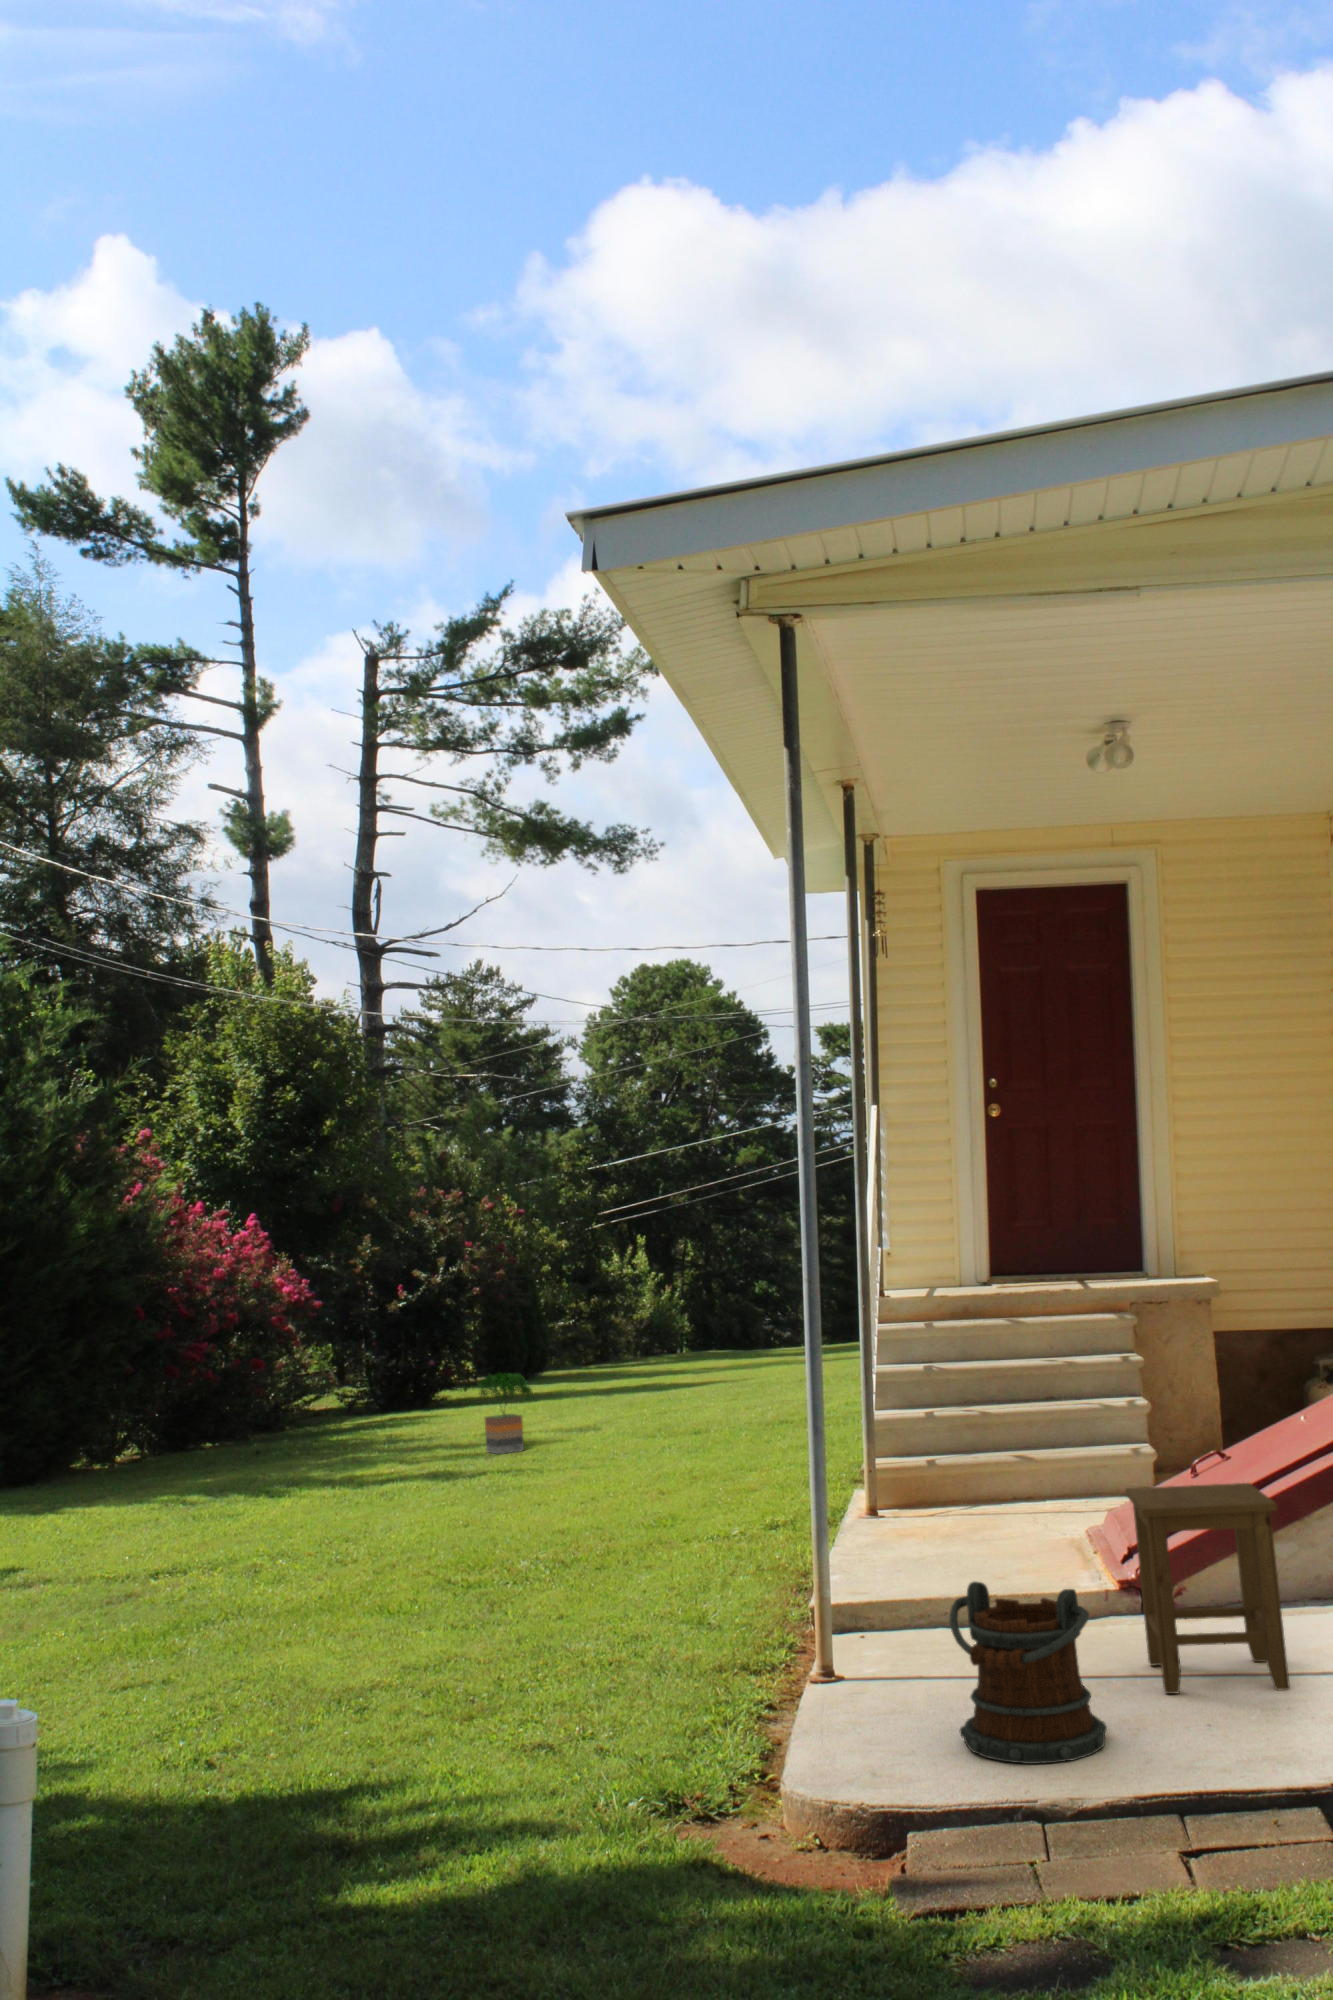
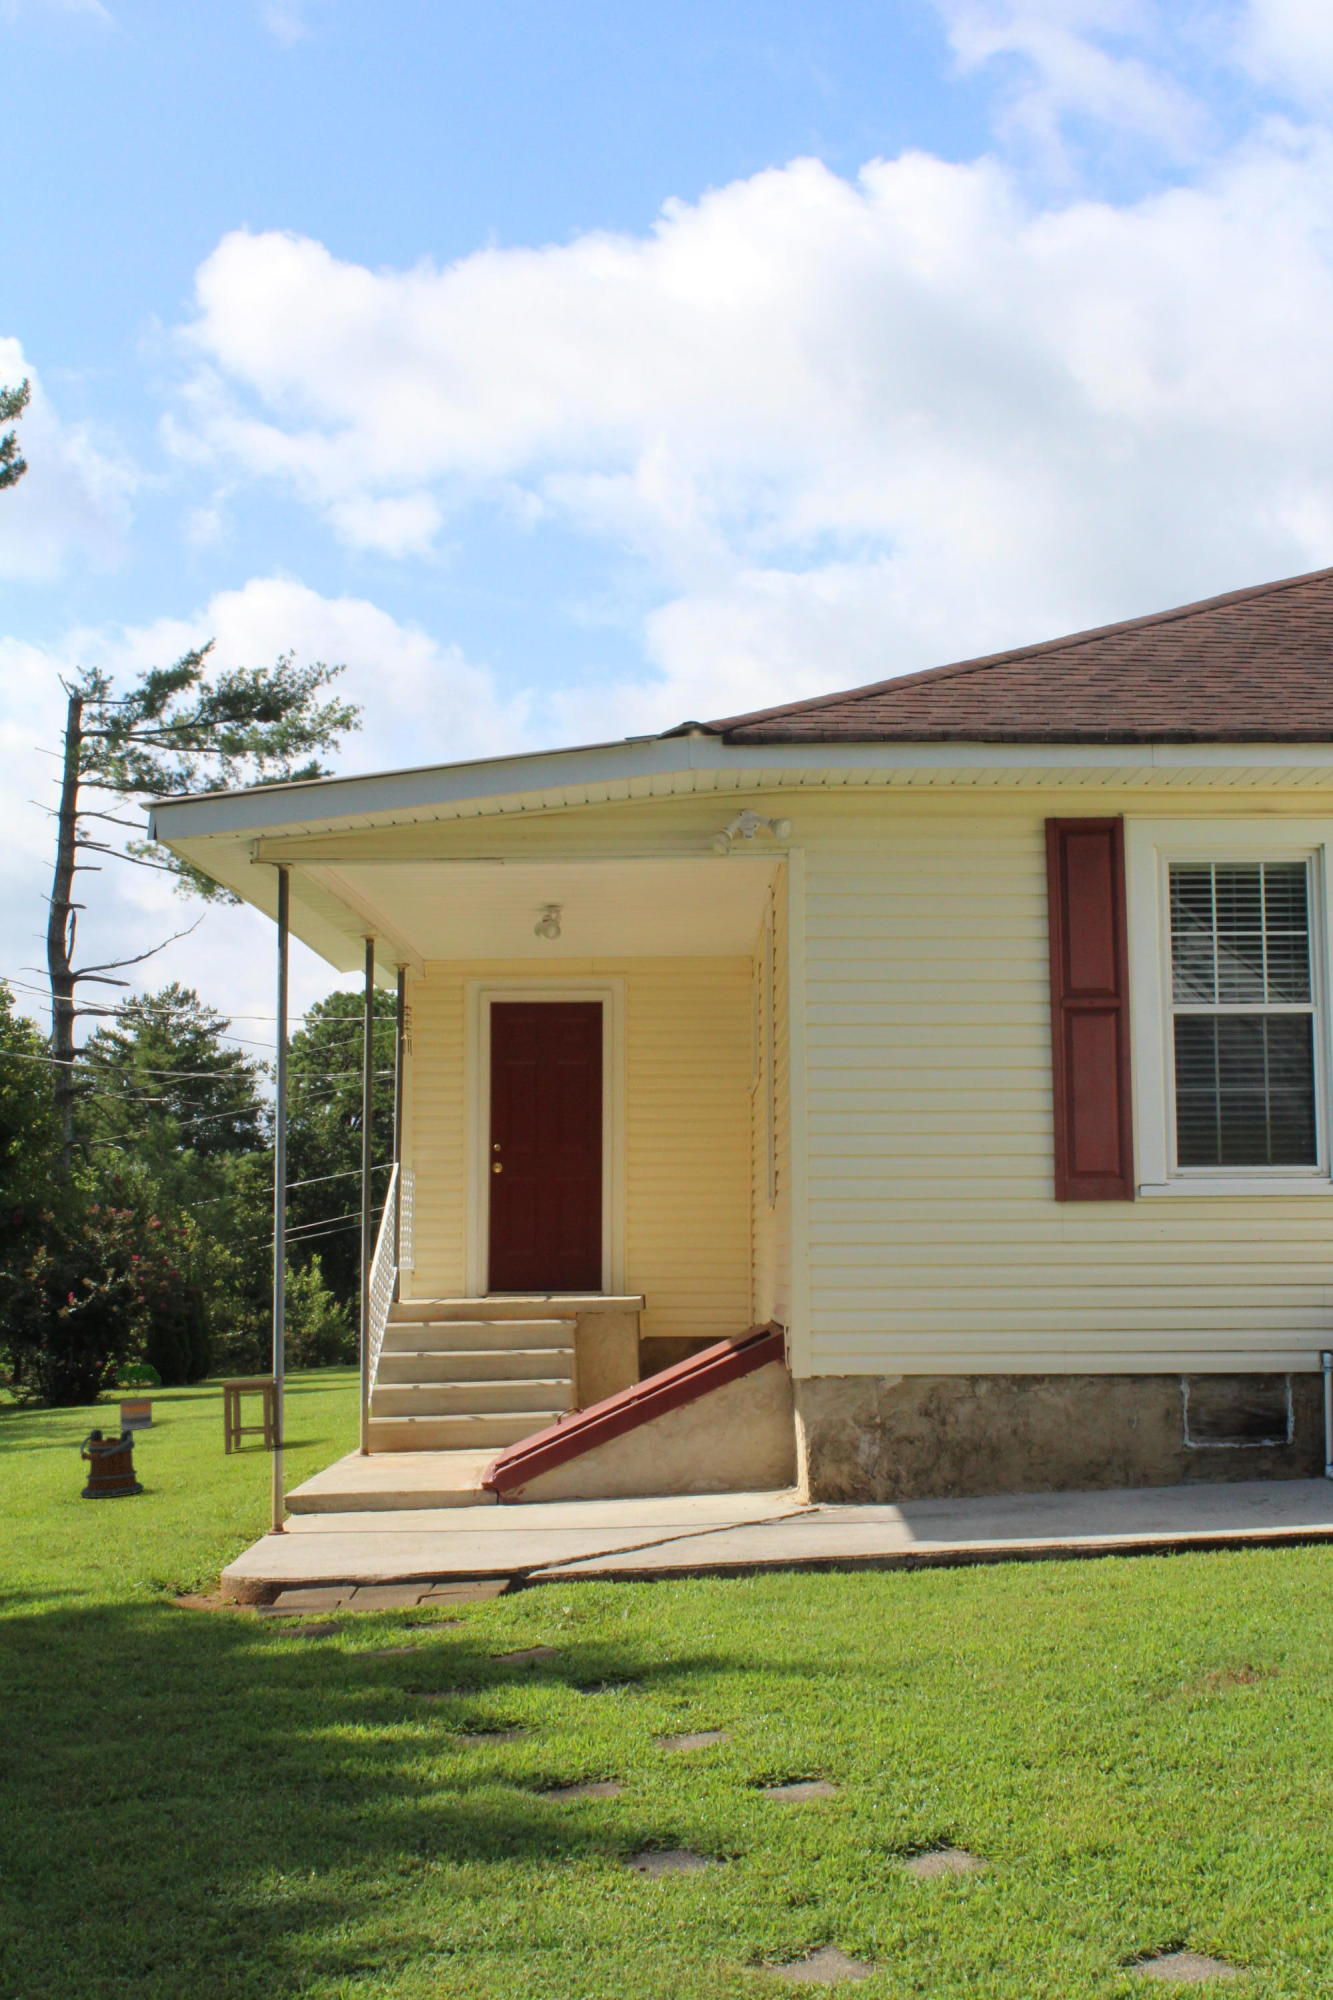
stool: present [1126,1483,1290,1694] -> present [221,1377,281,1454]
bucket: present [949,1582,1107,1764] -> present [80,1429,144,1498]

